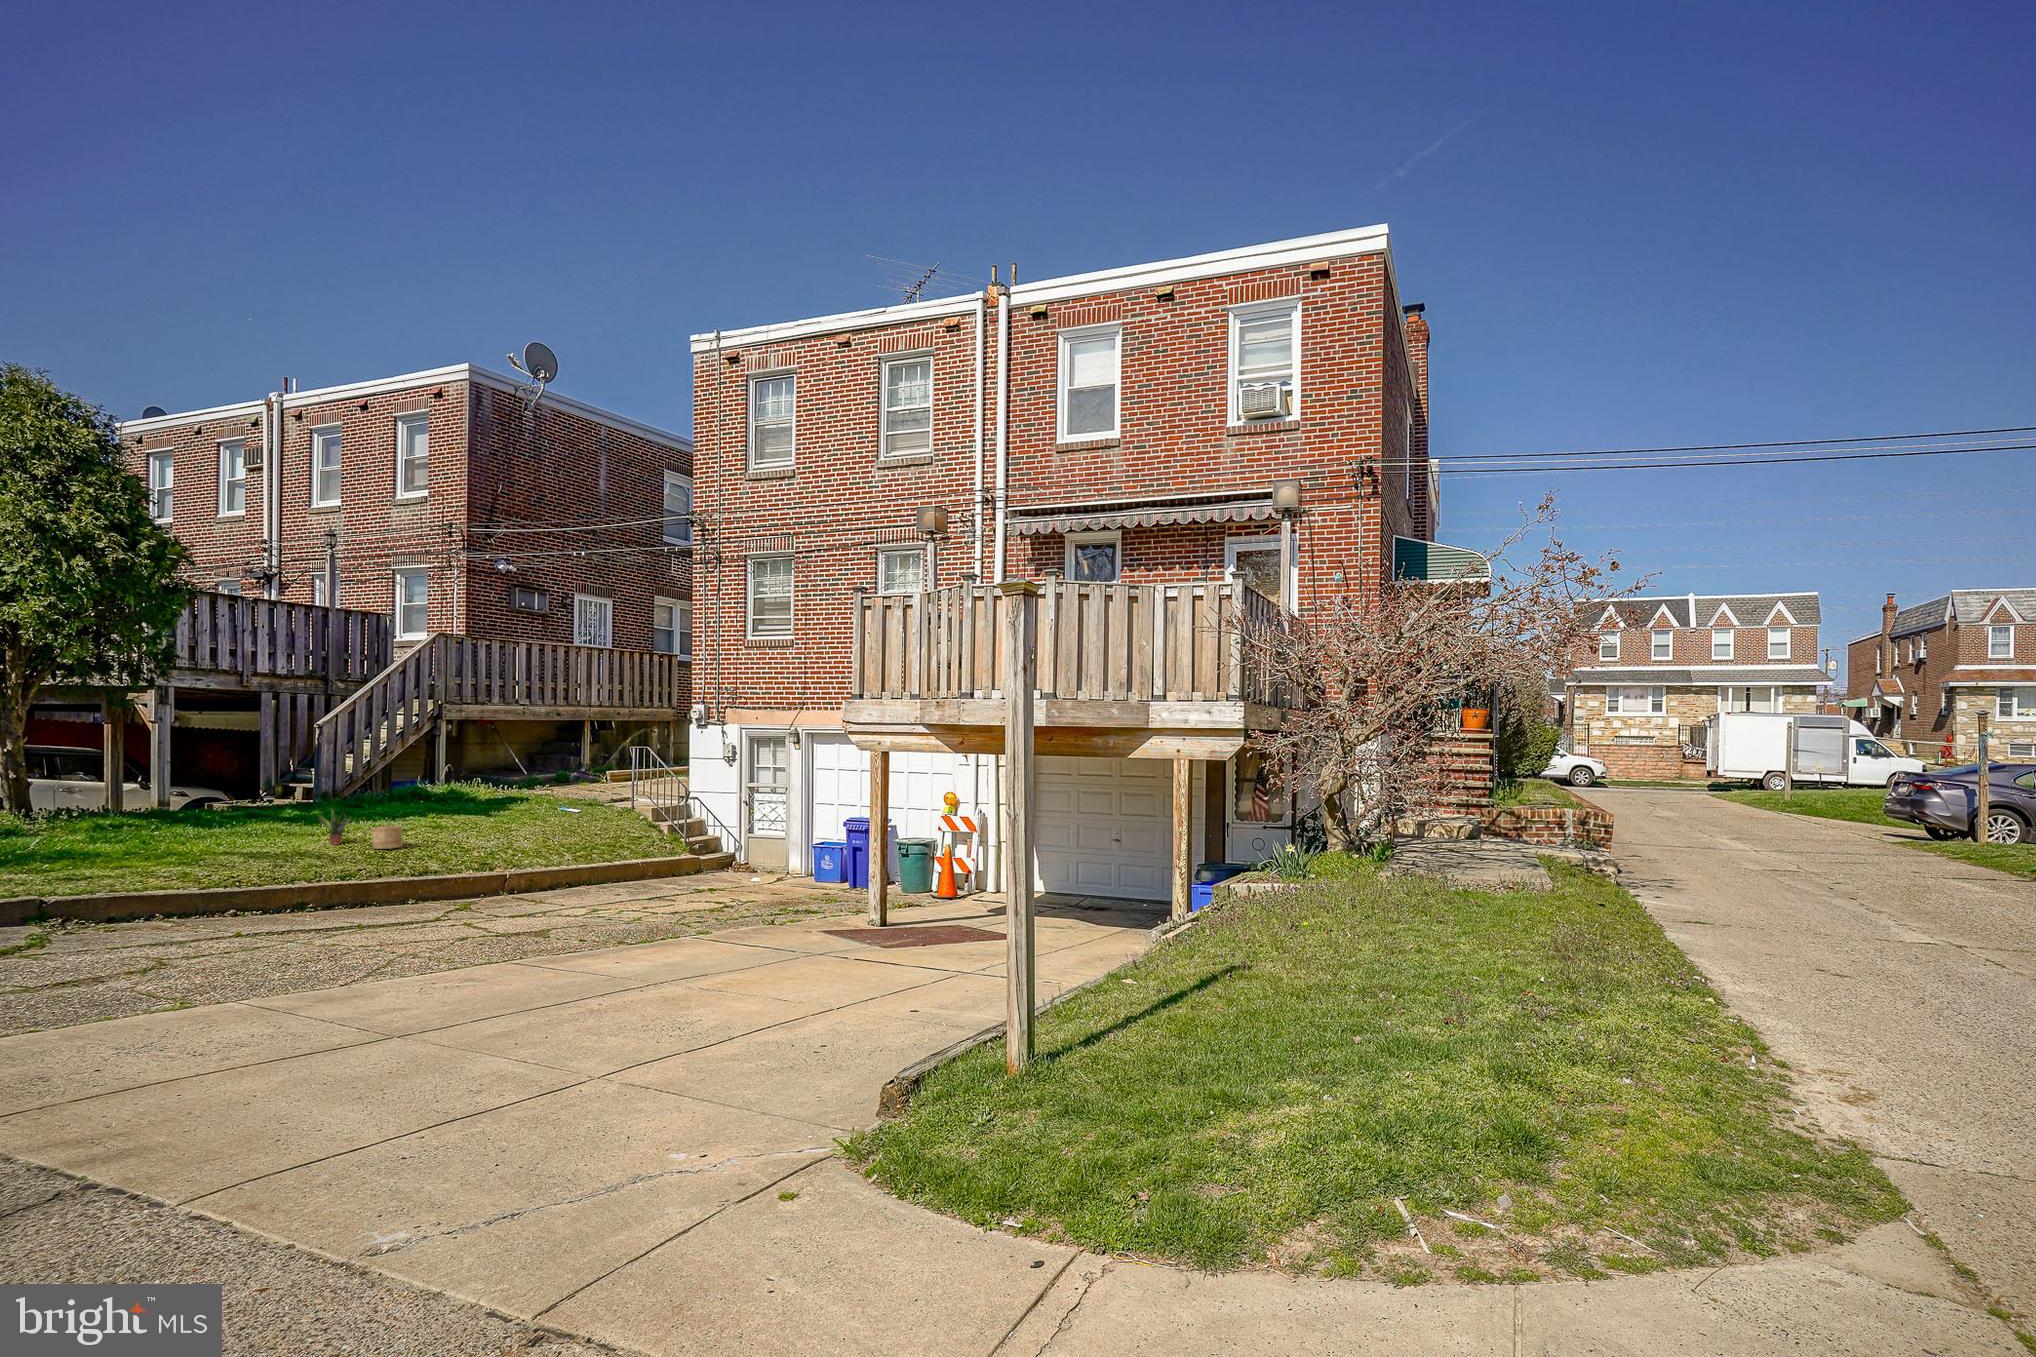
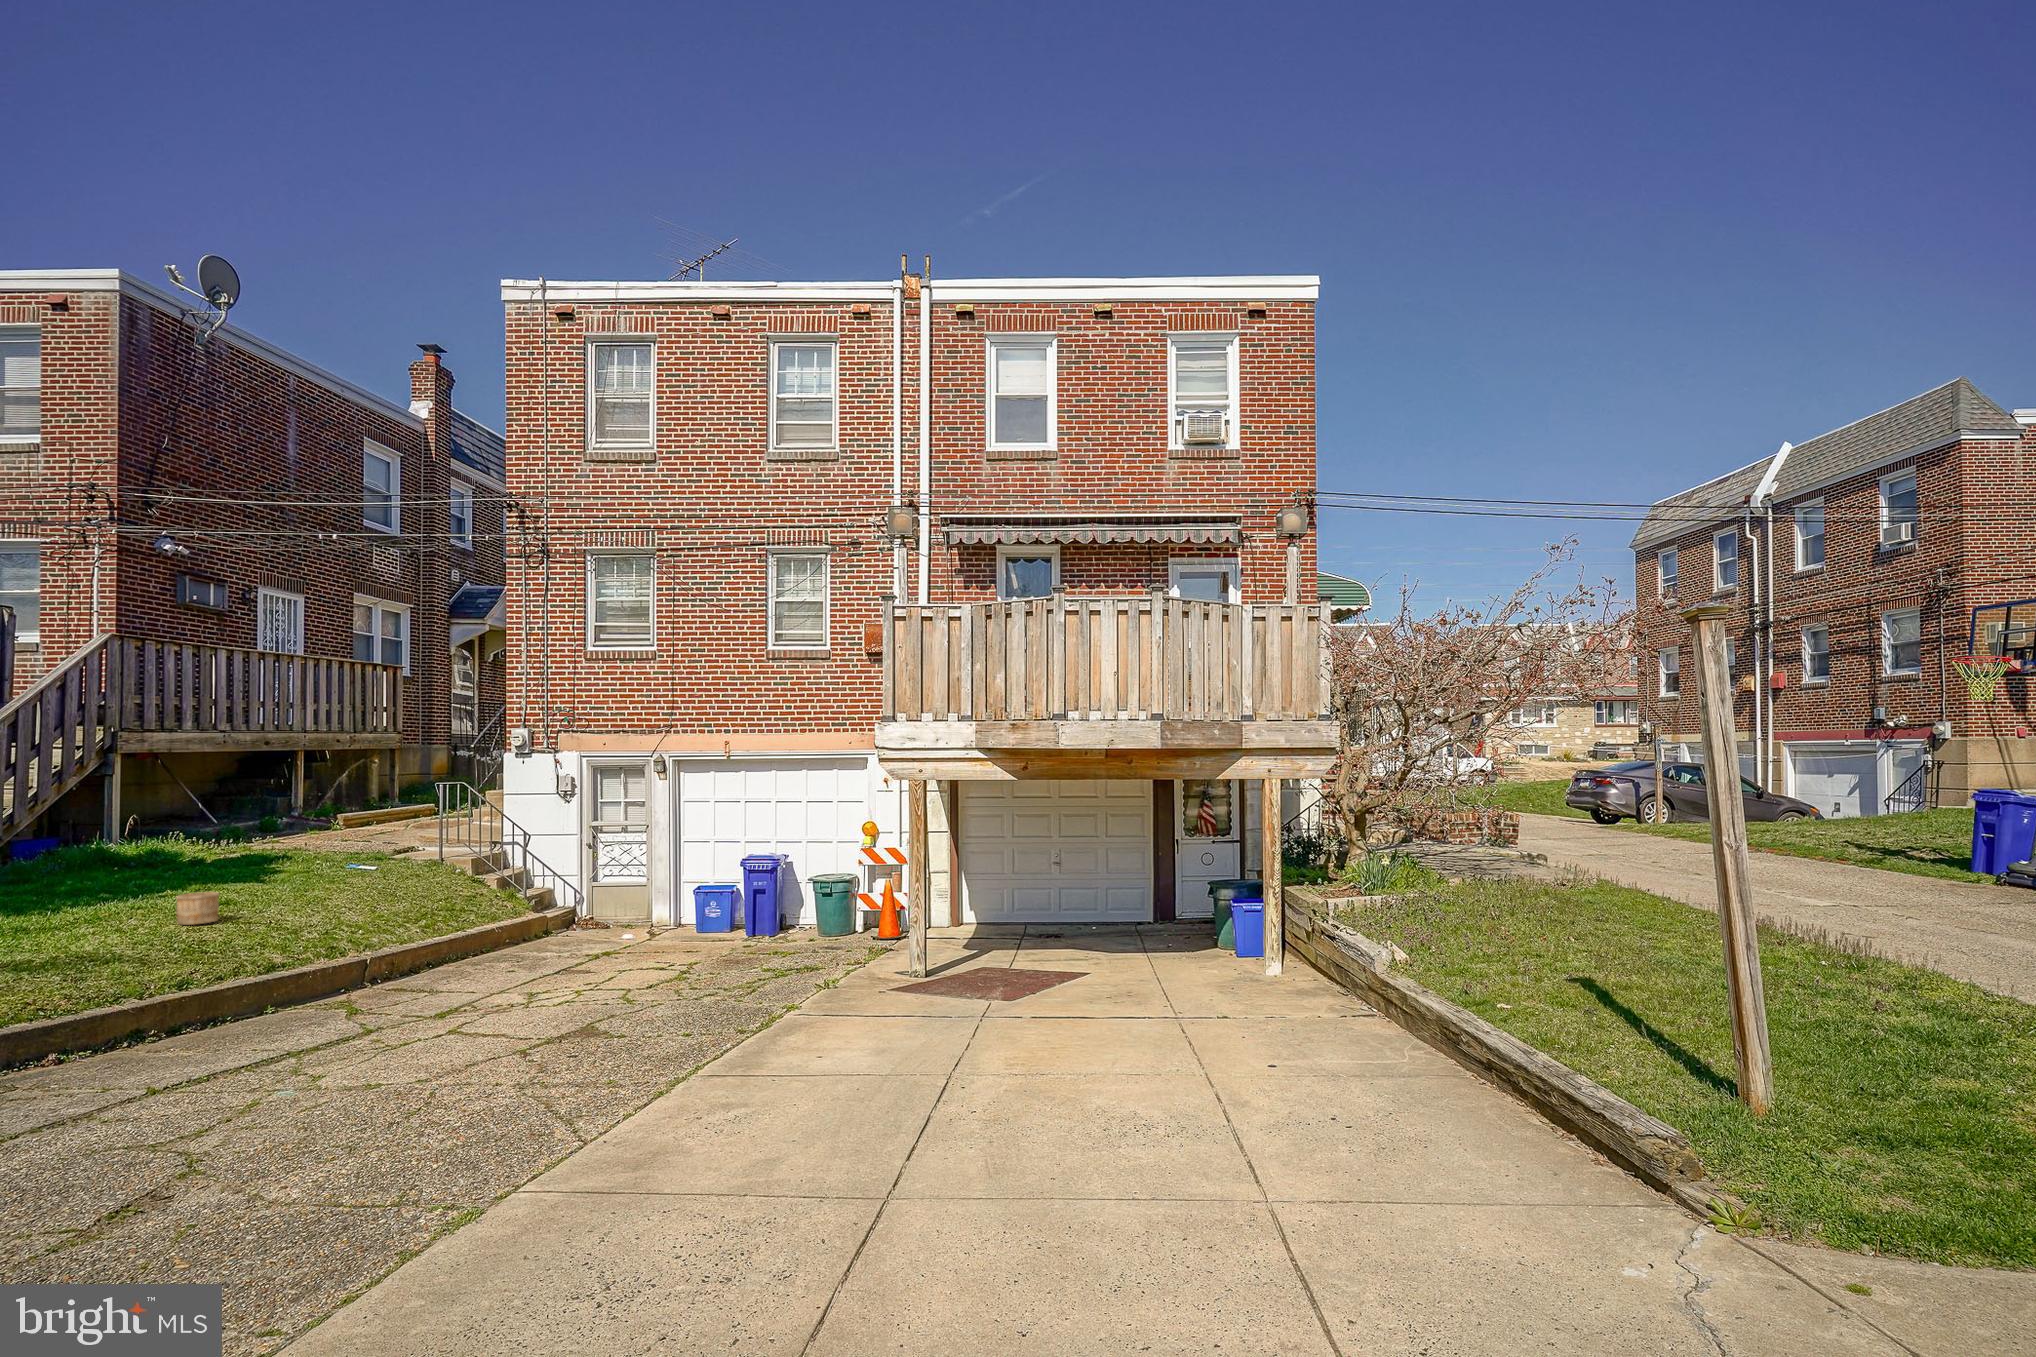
potted plant: present [319,811,348,845] -> none [90,873,137,923]

